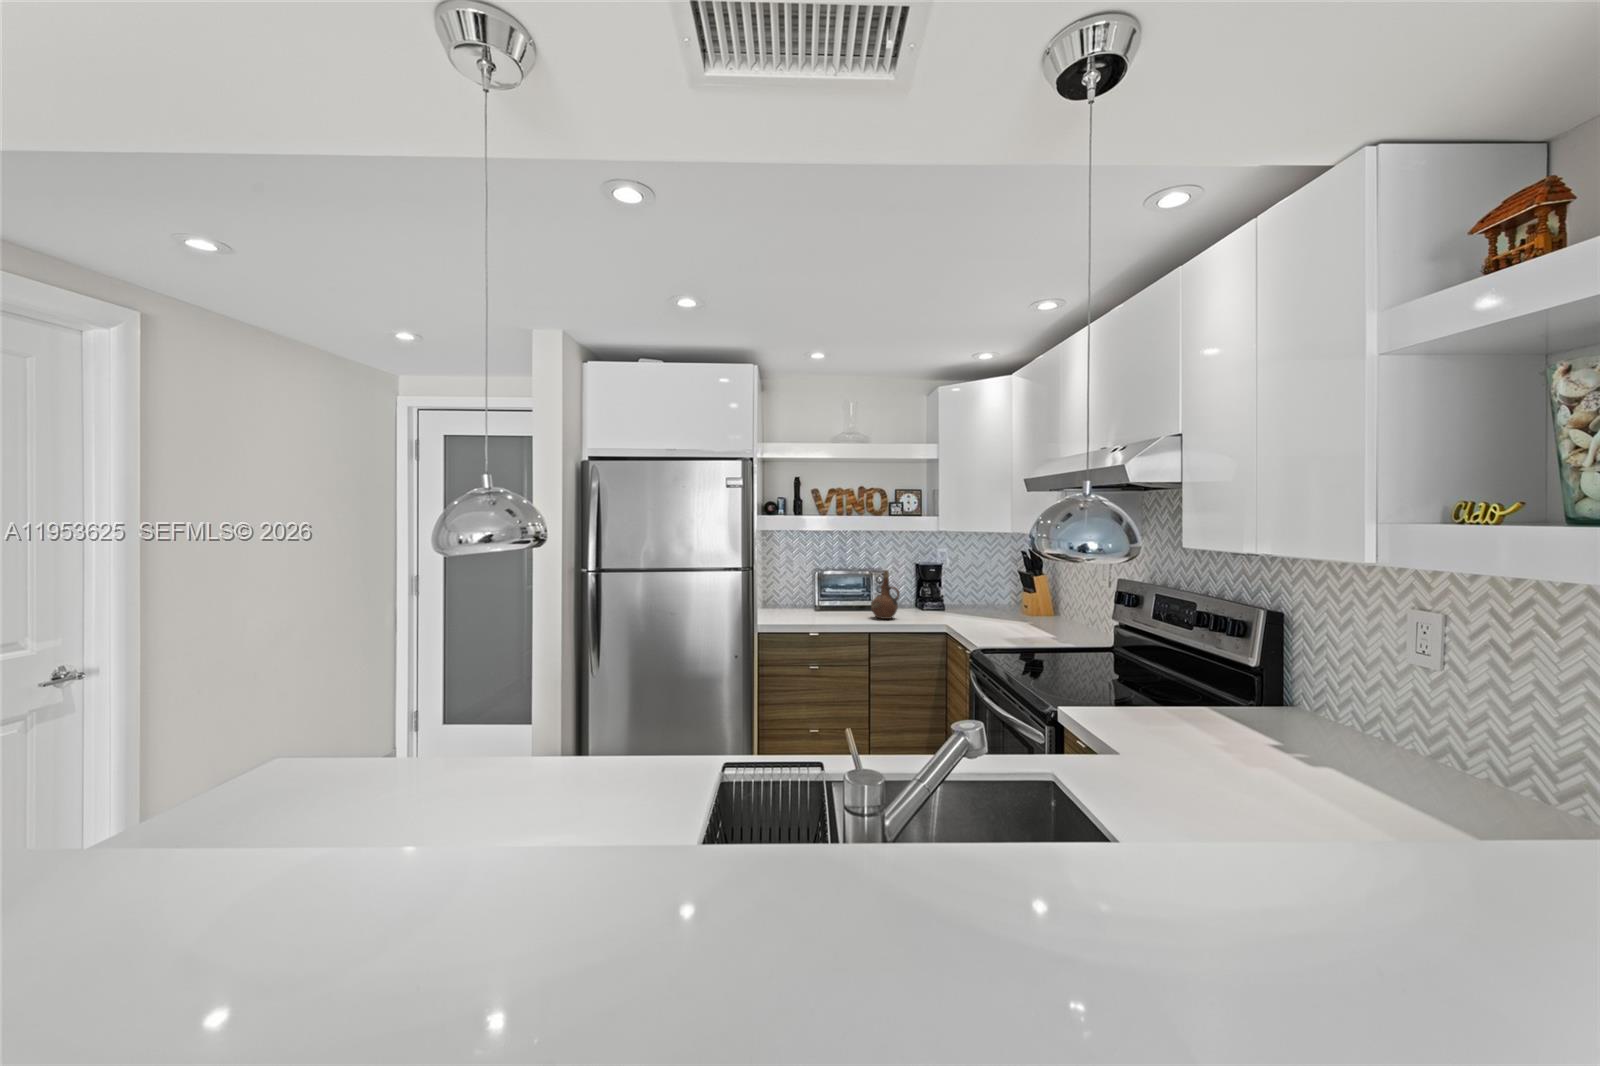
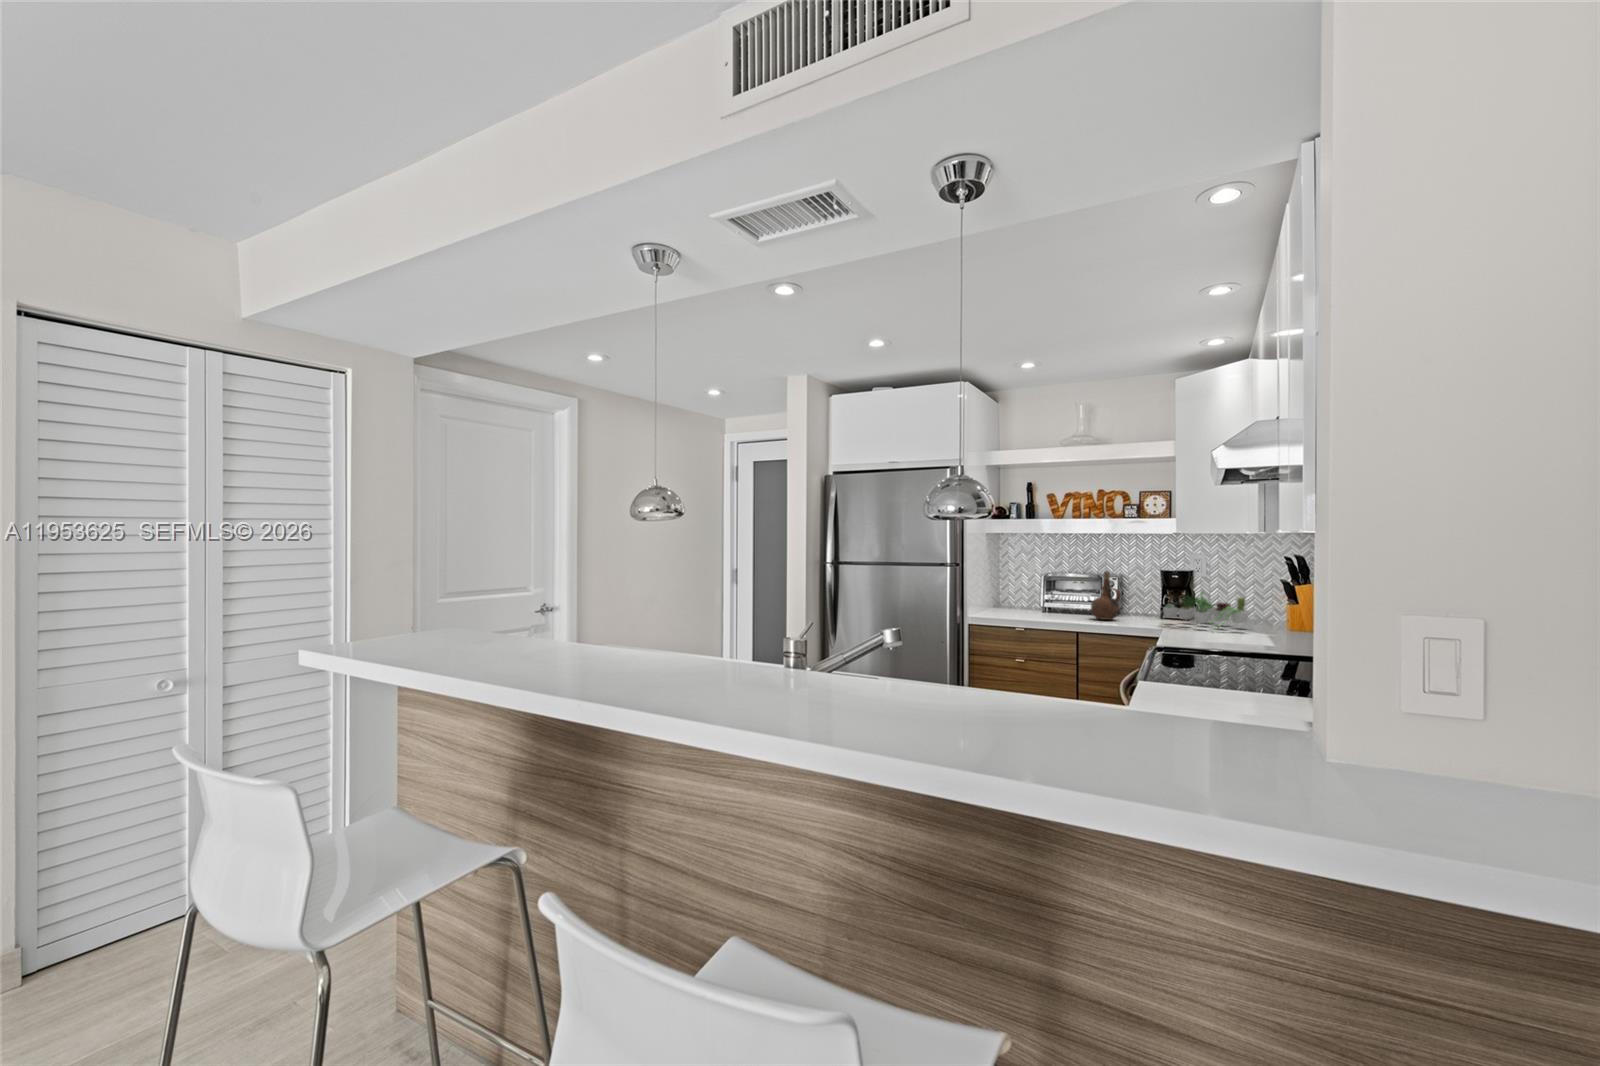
succulent plant: none [931,585,1019,627] -> present [1163,592,1249,630]

